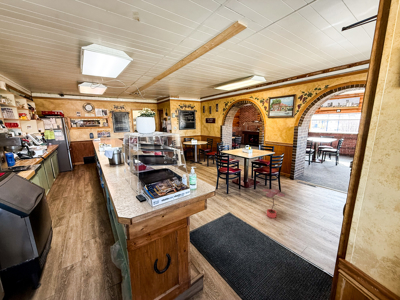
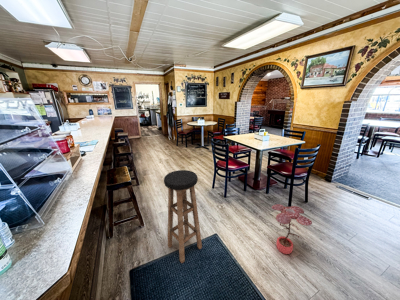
bar stool: none [201,171,224,229] -> present [164,170,202,263]

